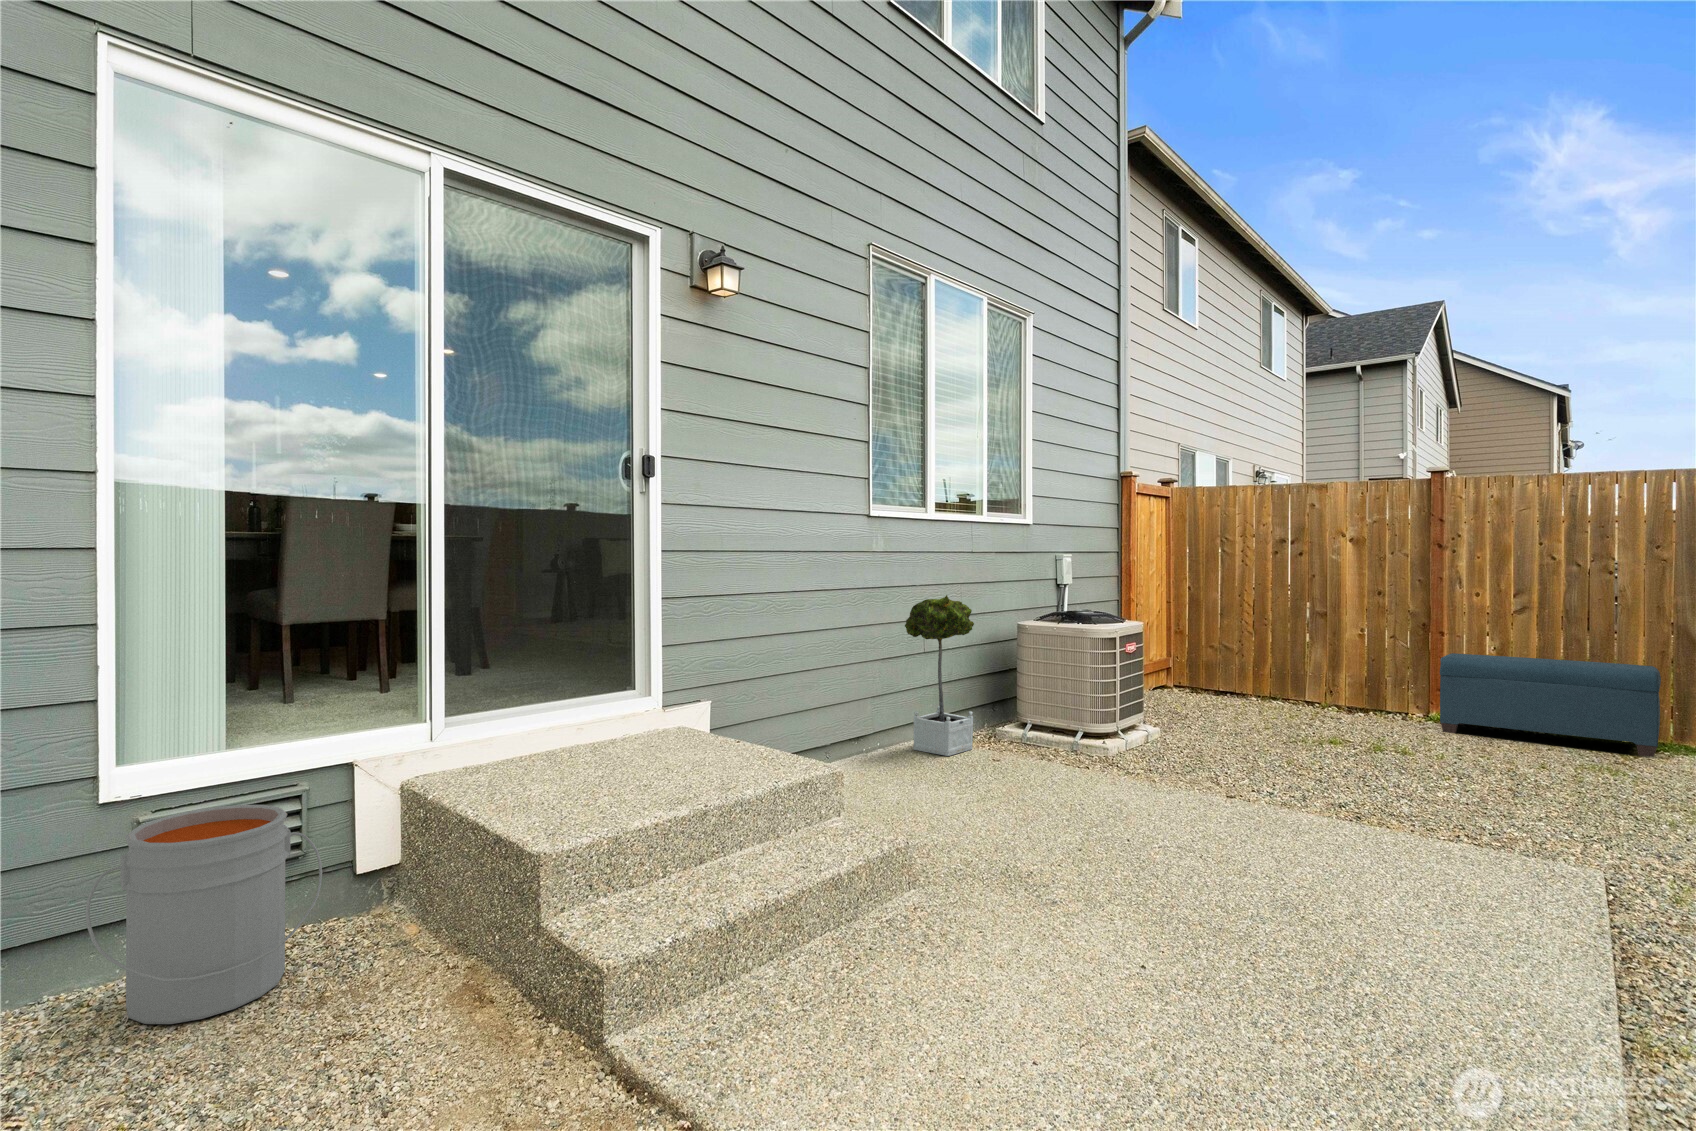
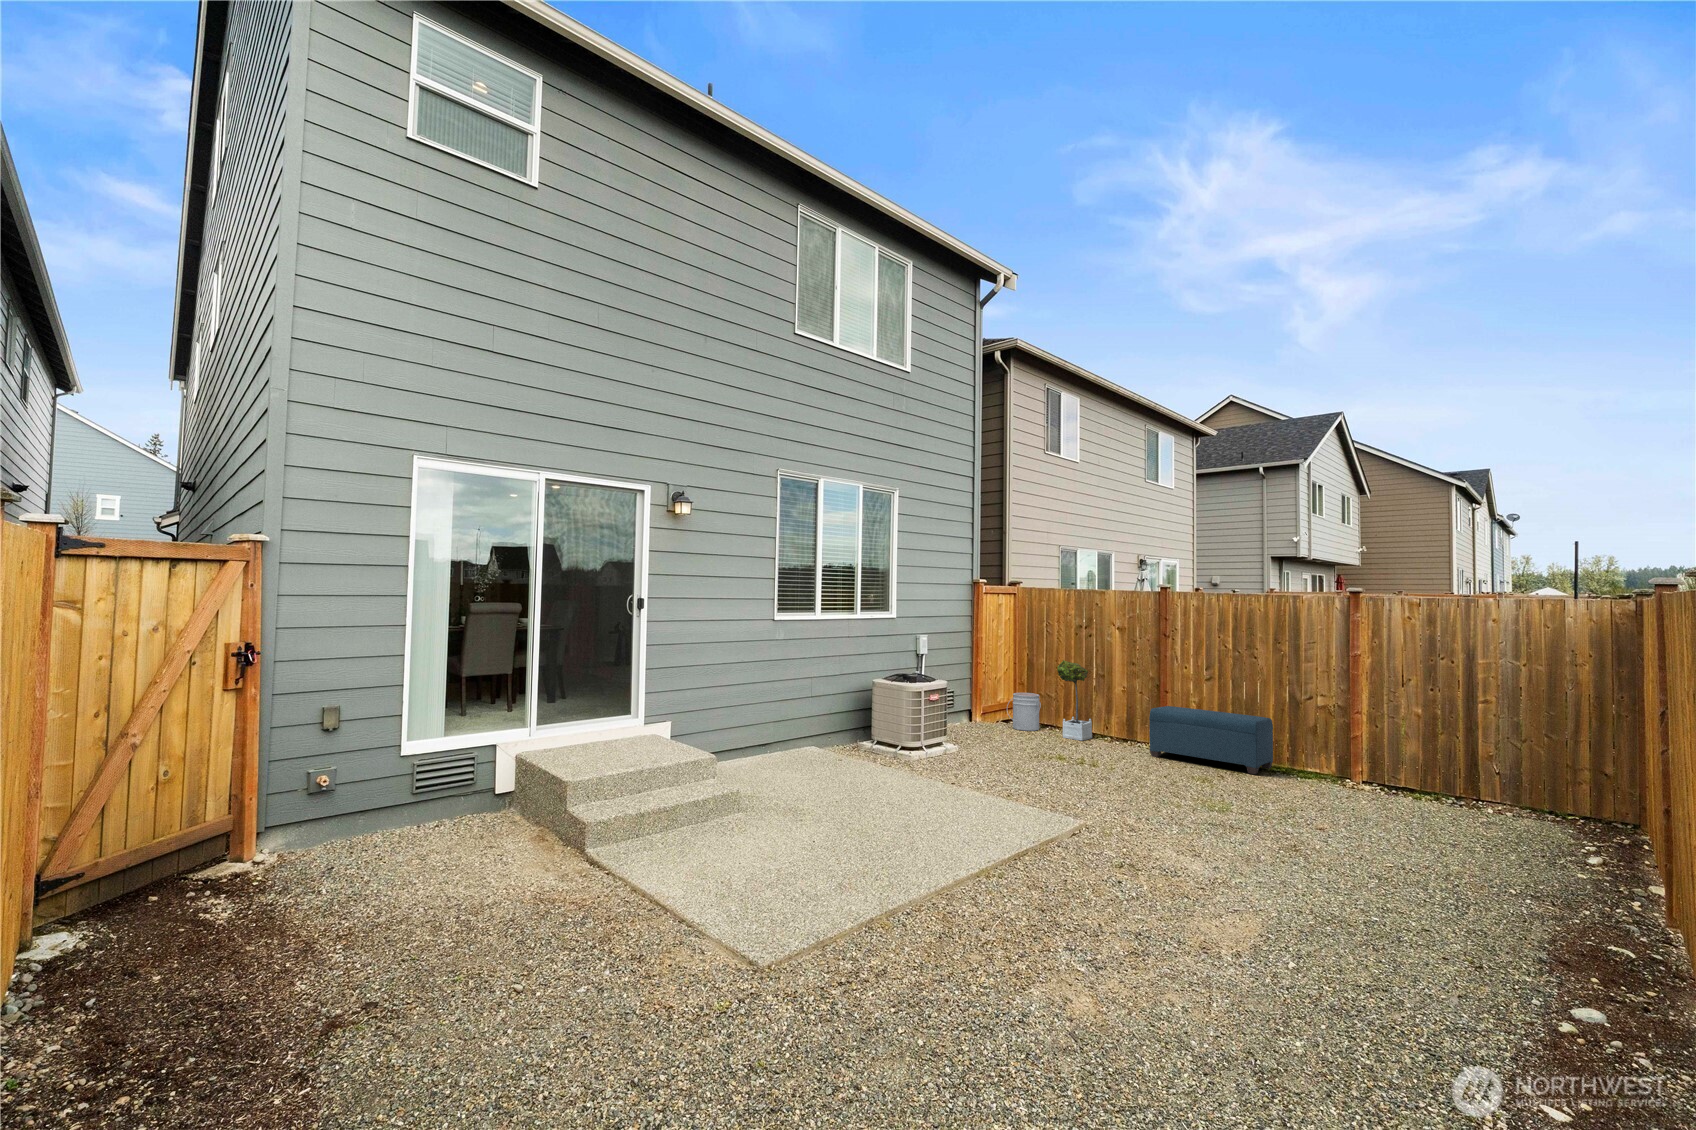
potted tree: present [905,595,974,756] -> present [1057,660,1092,741]
bucket: present [86,805,322,1024] -> present [1007,693,1041,731]

